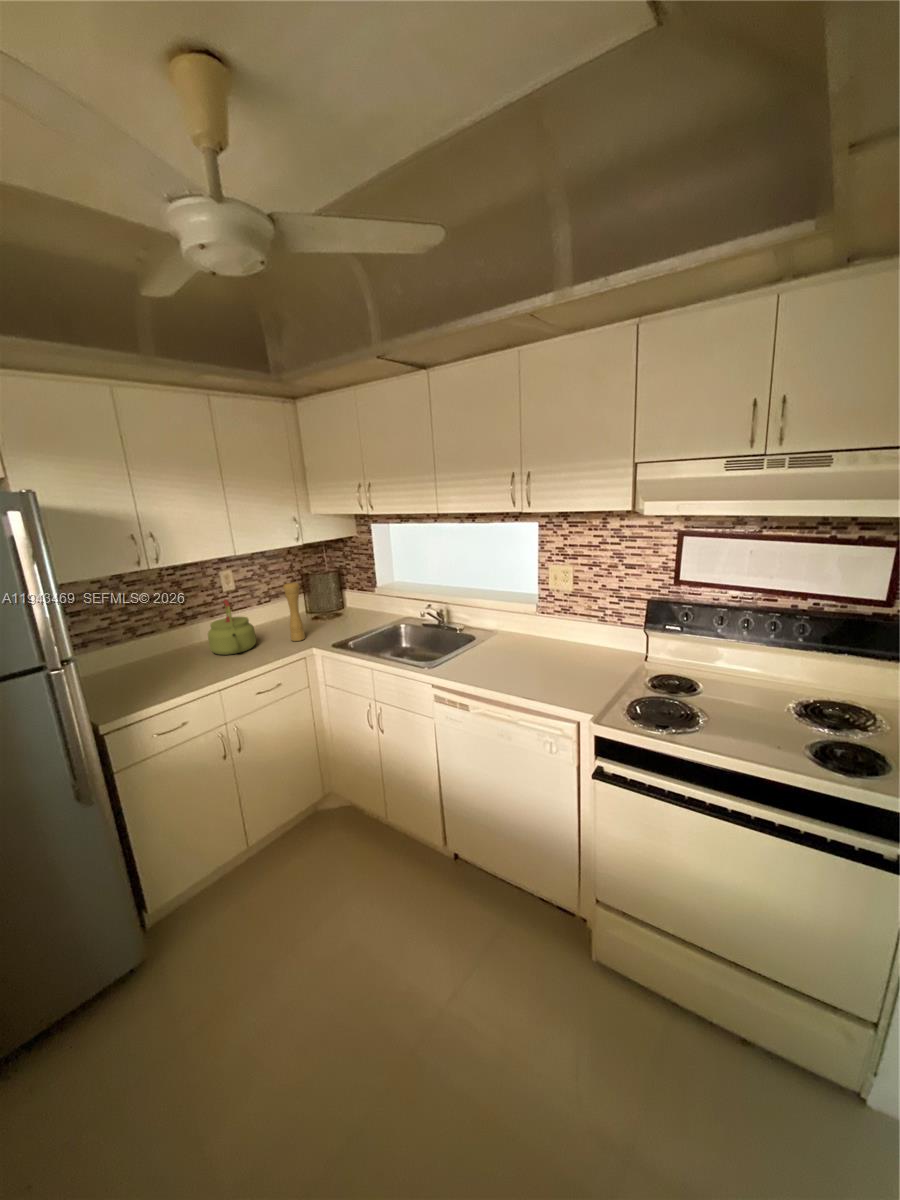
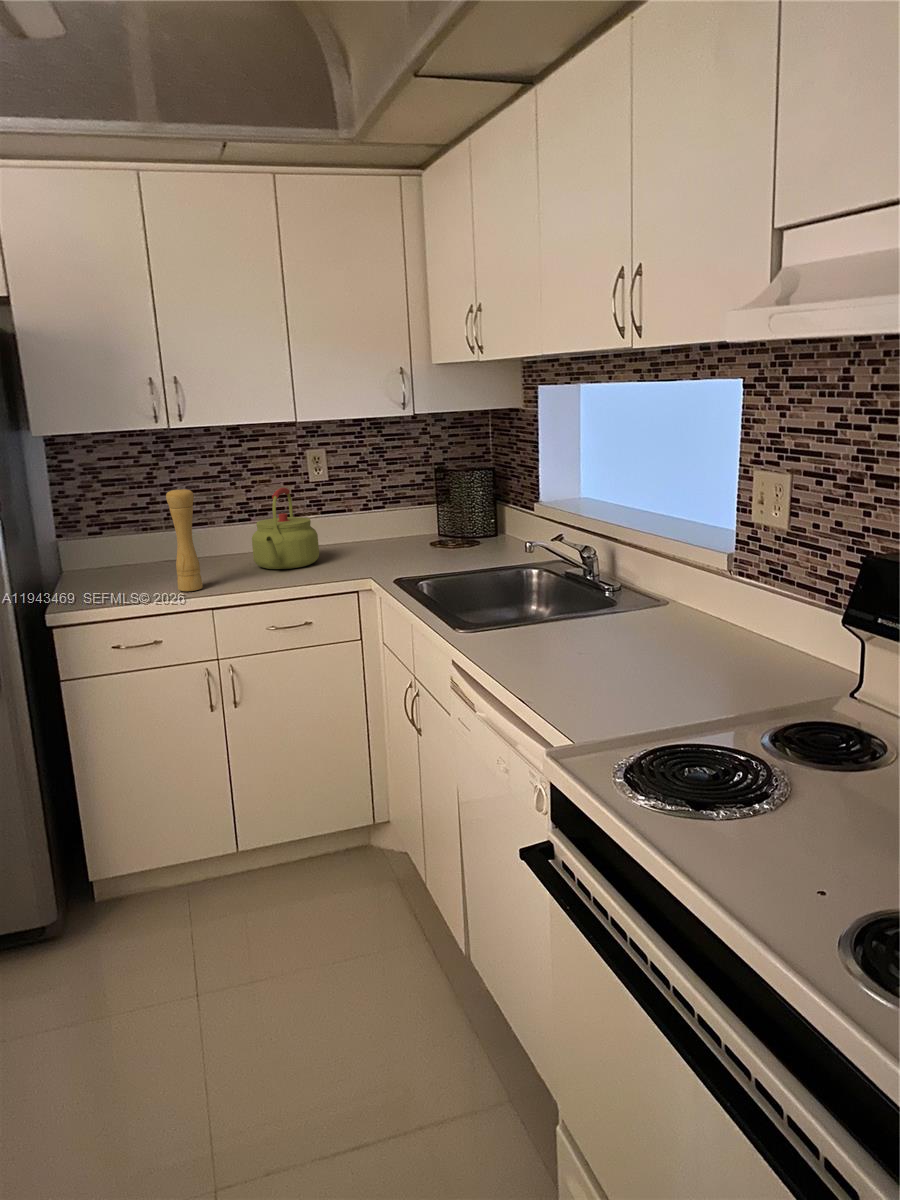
pepper mill: present [283,582,305,641] -> present [166,488,203,591]

